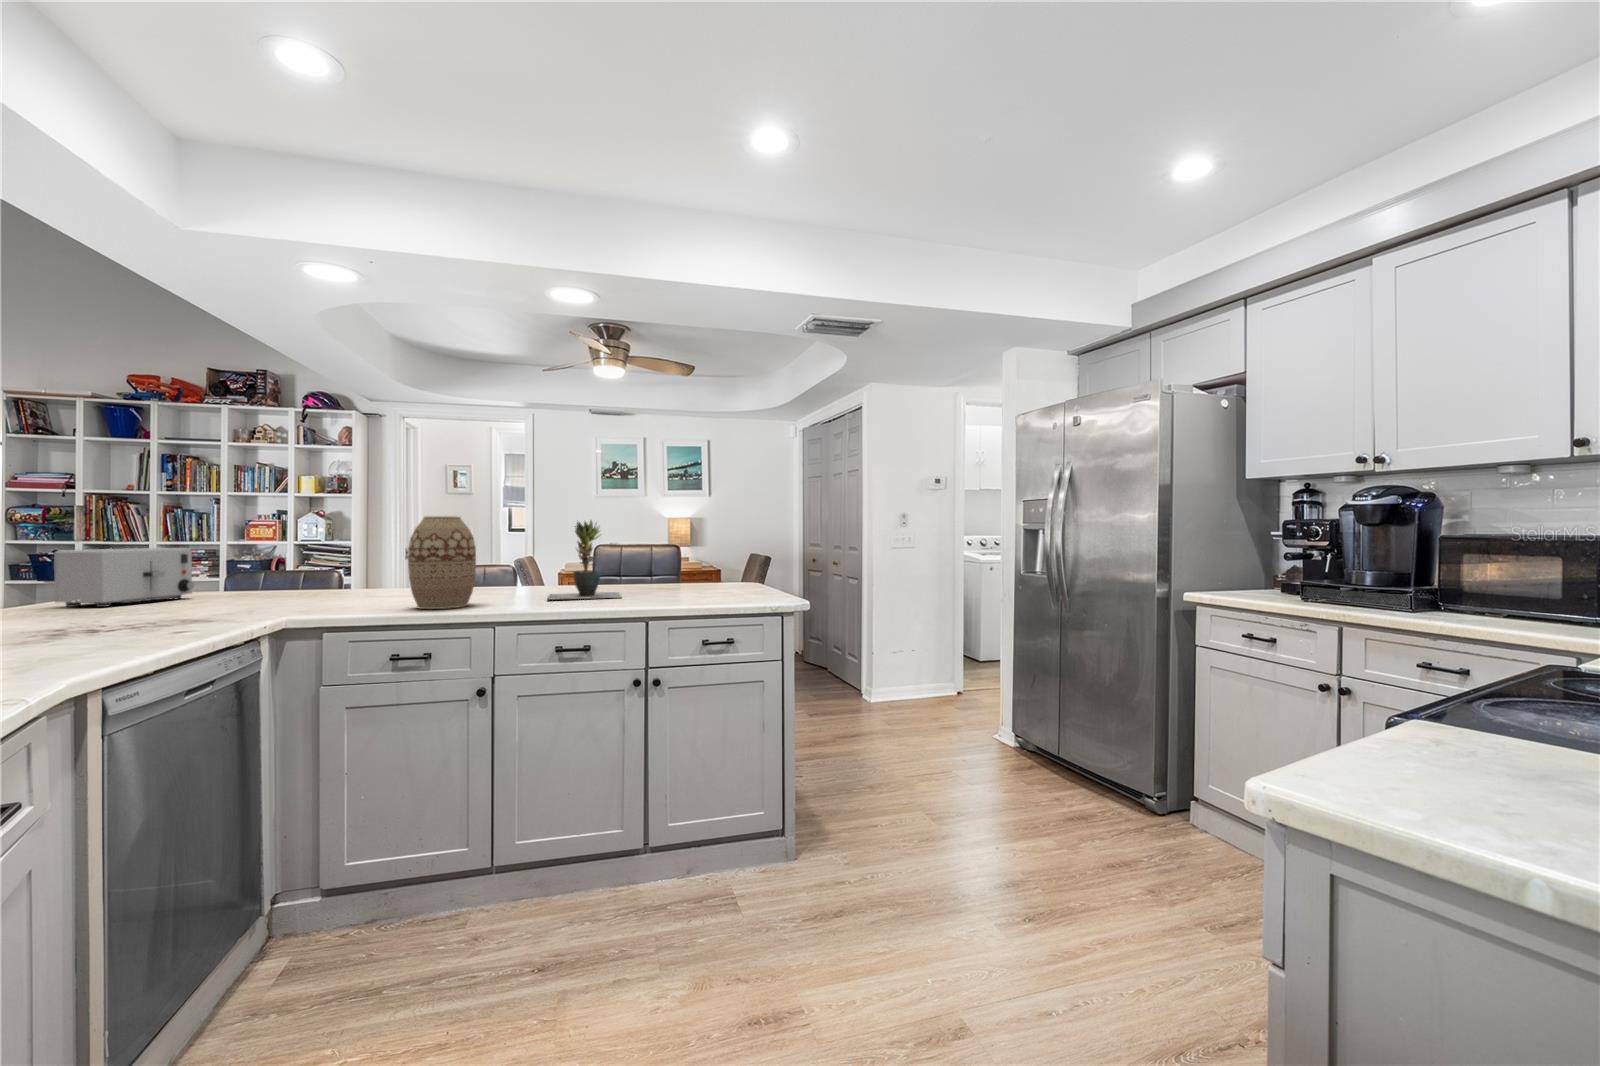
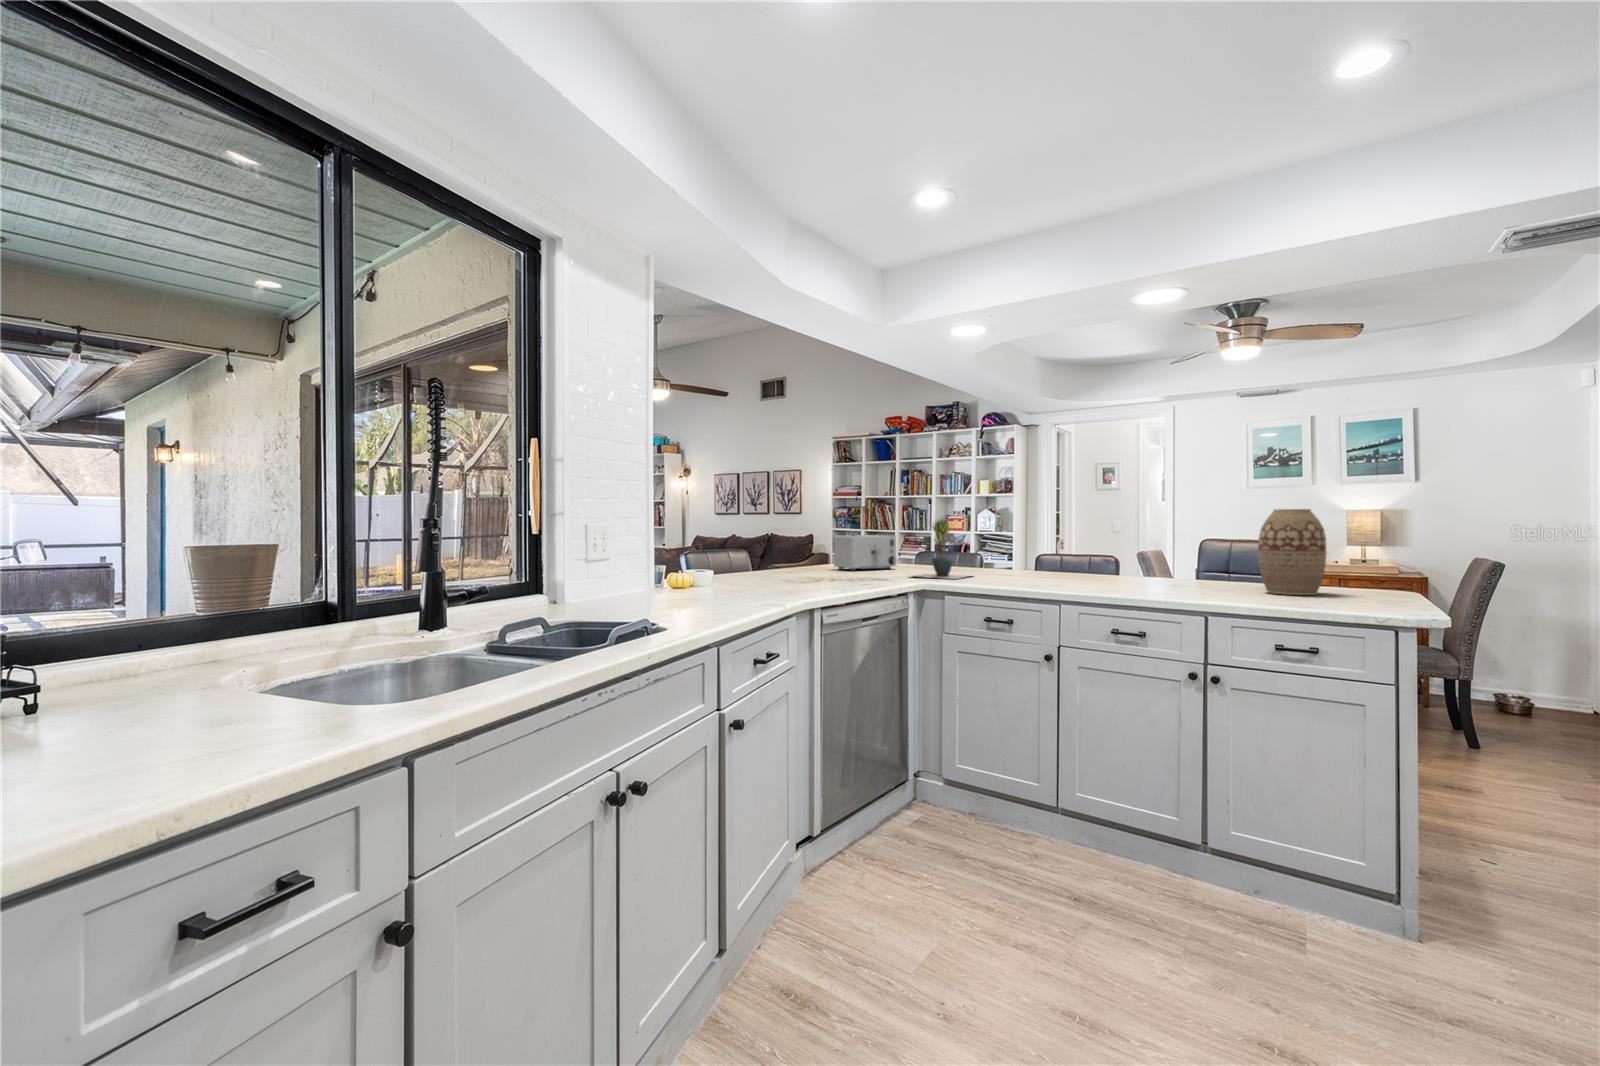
vase: present [408,516,476,609] -> present [1258,509,1326,595]
potted plant: present [548,521,621,600] -> present [915,520,967,579]

